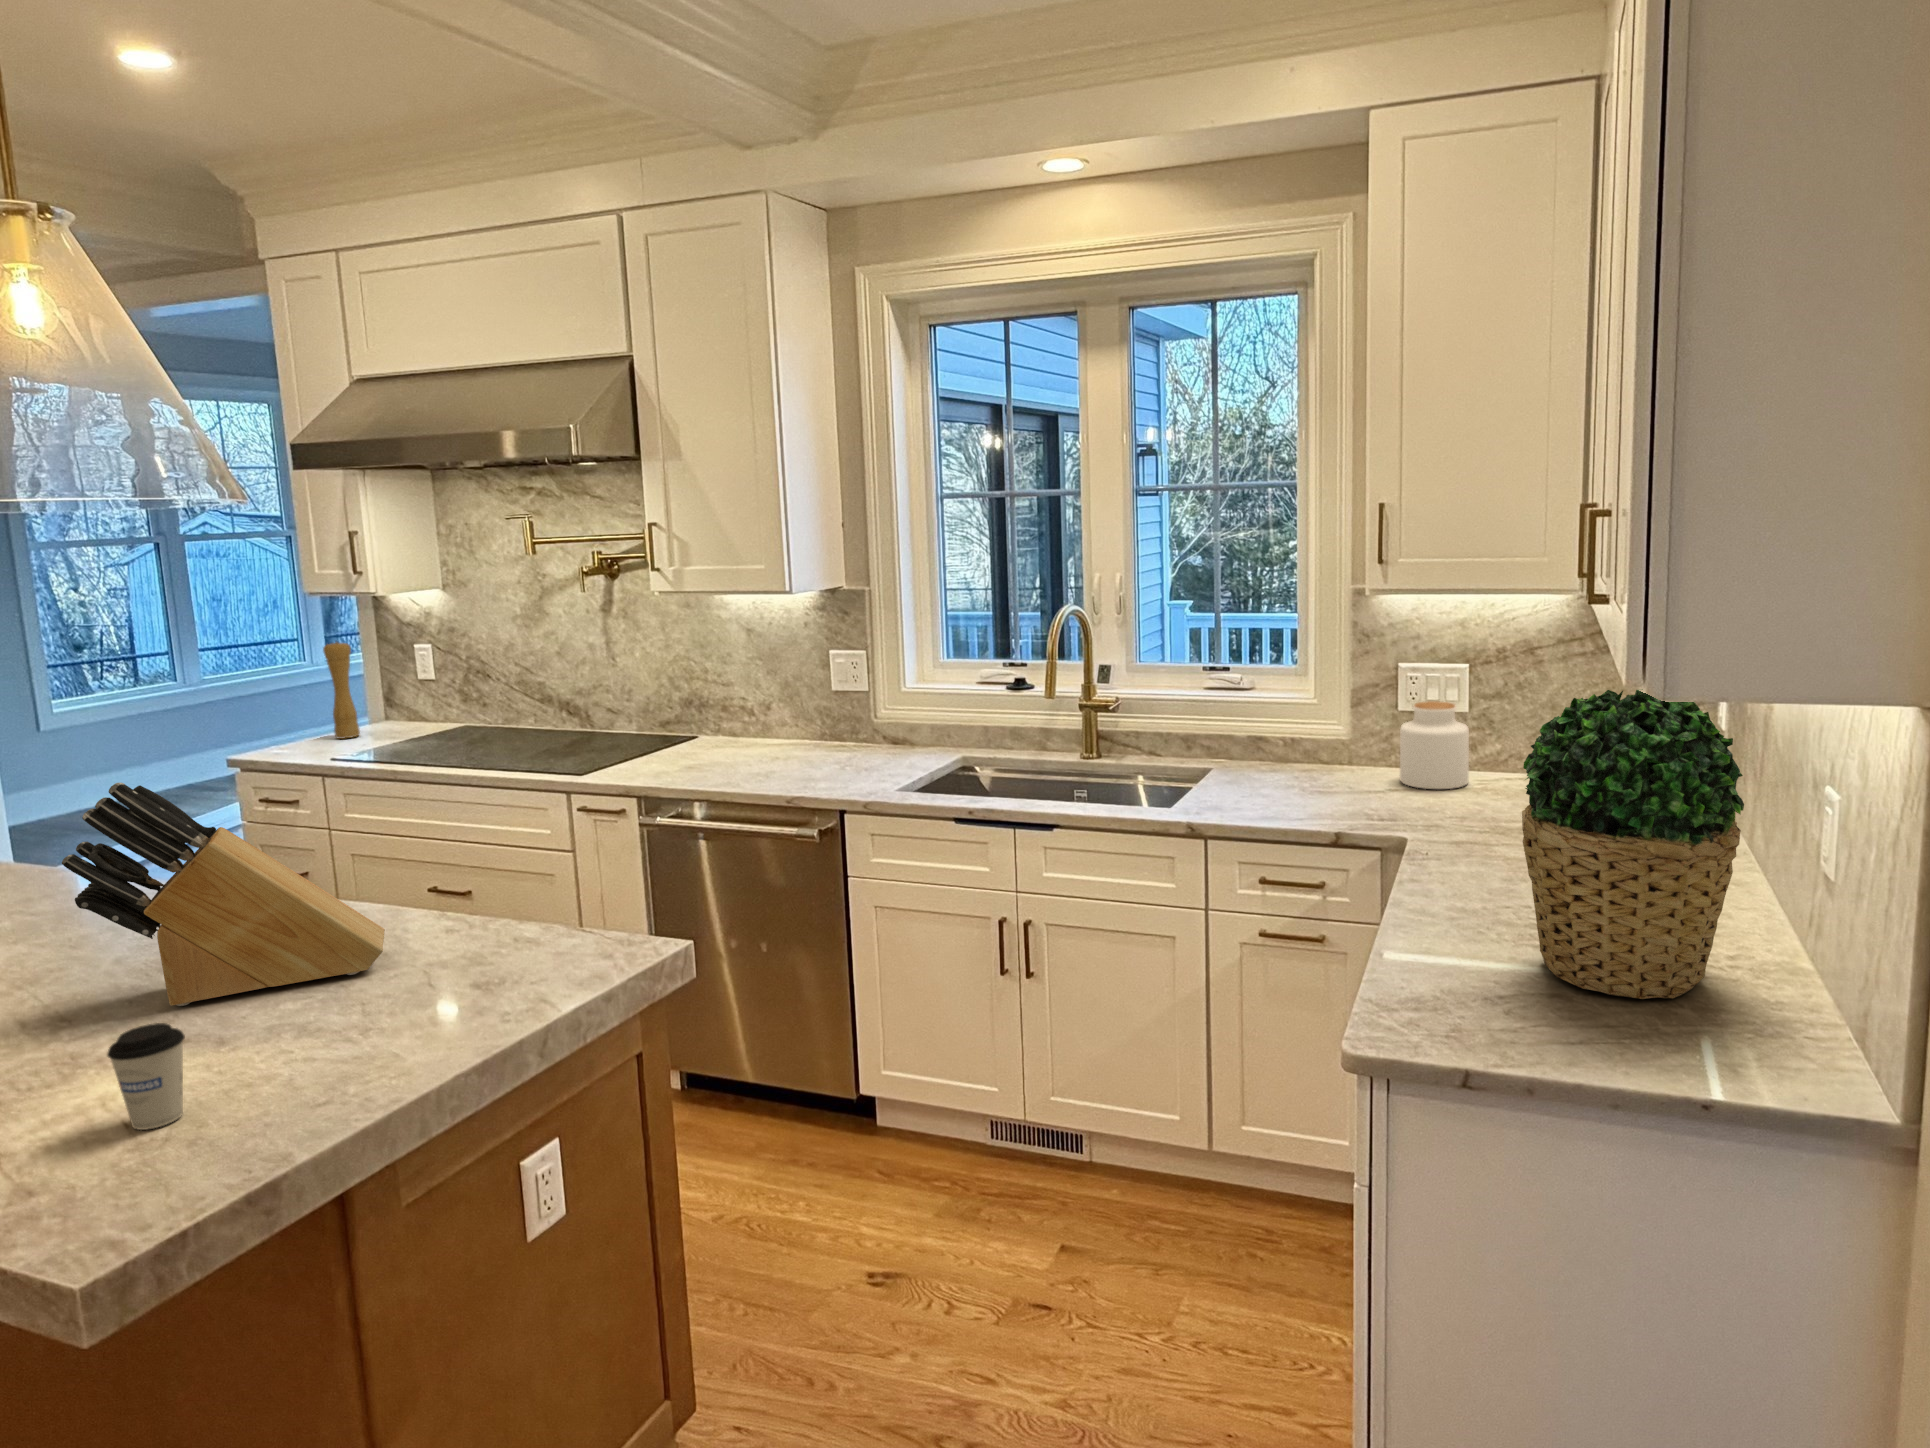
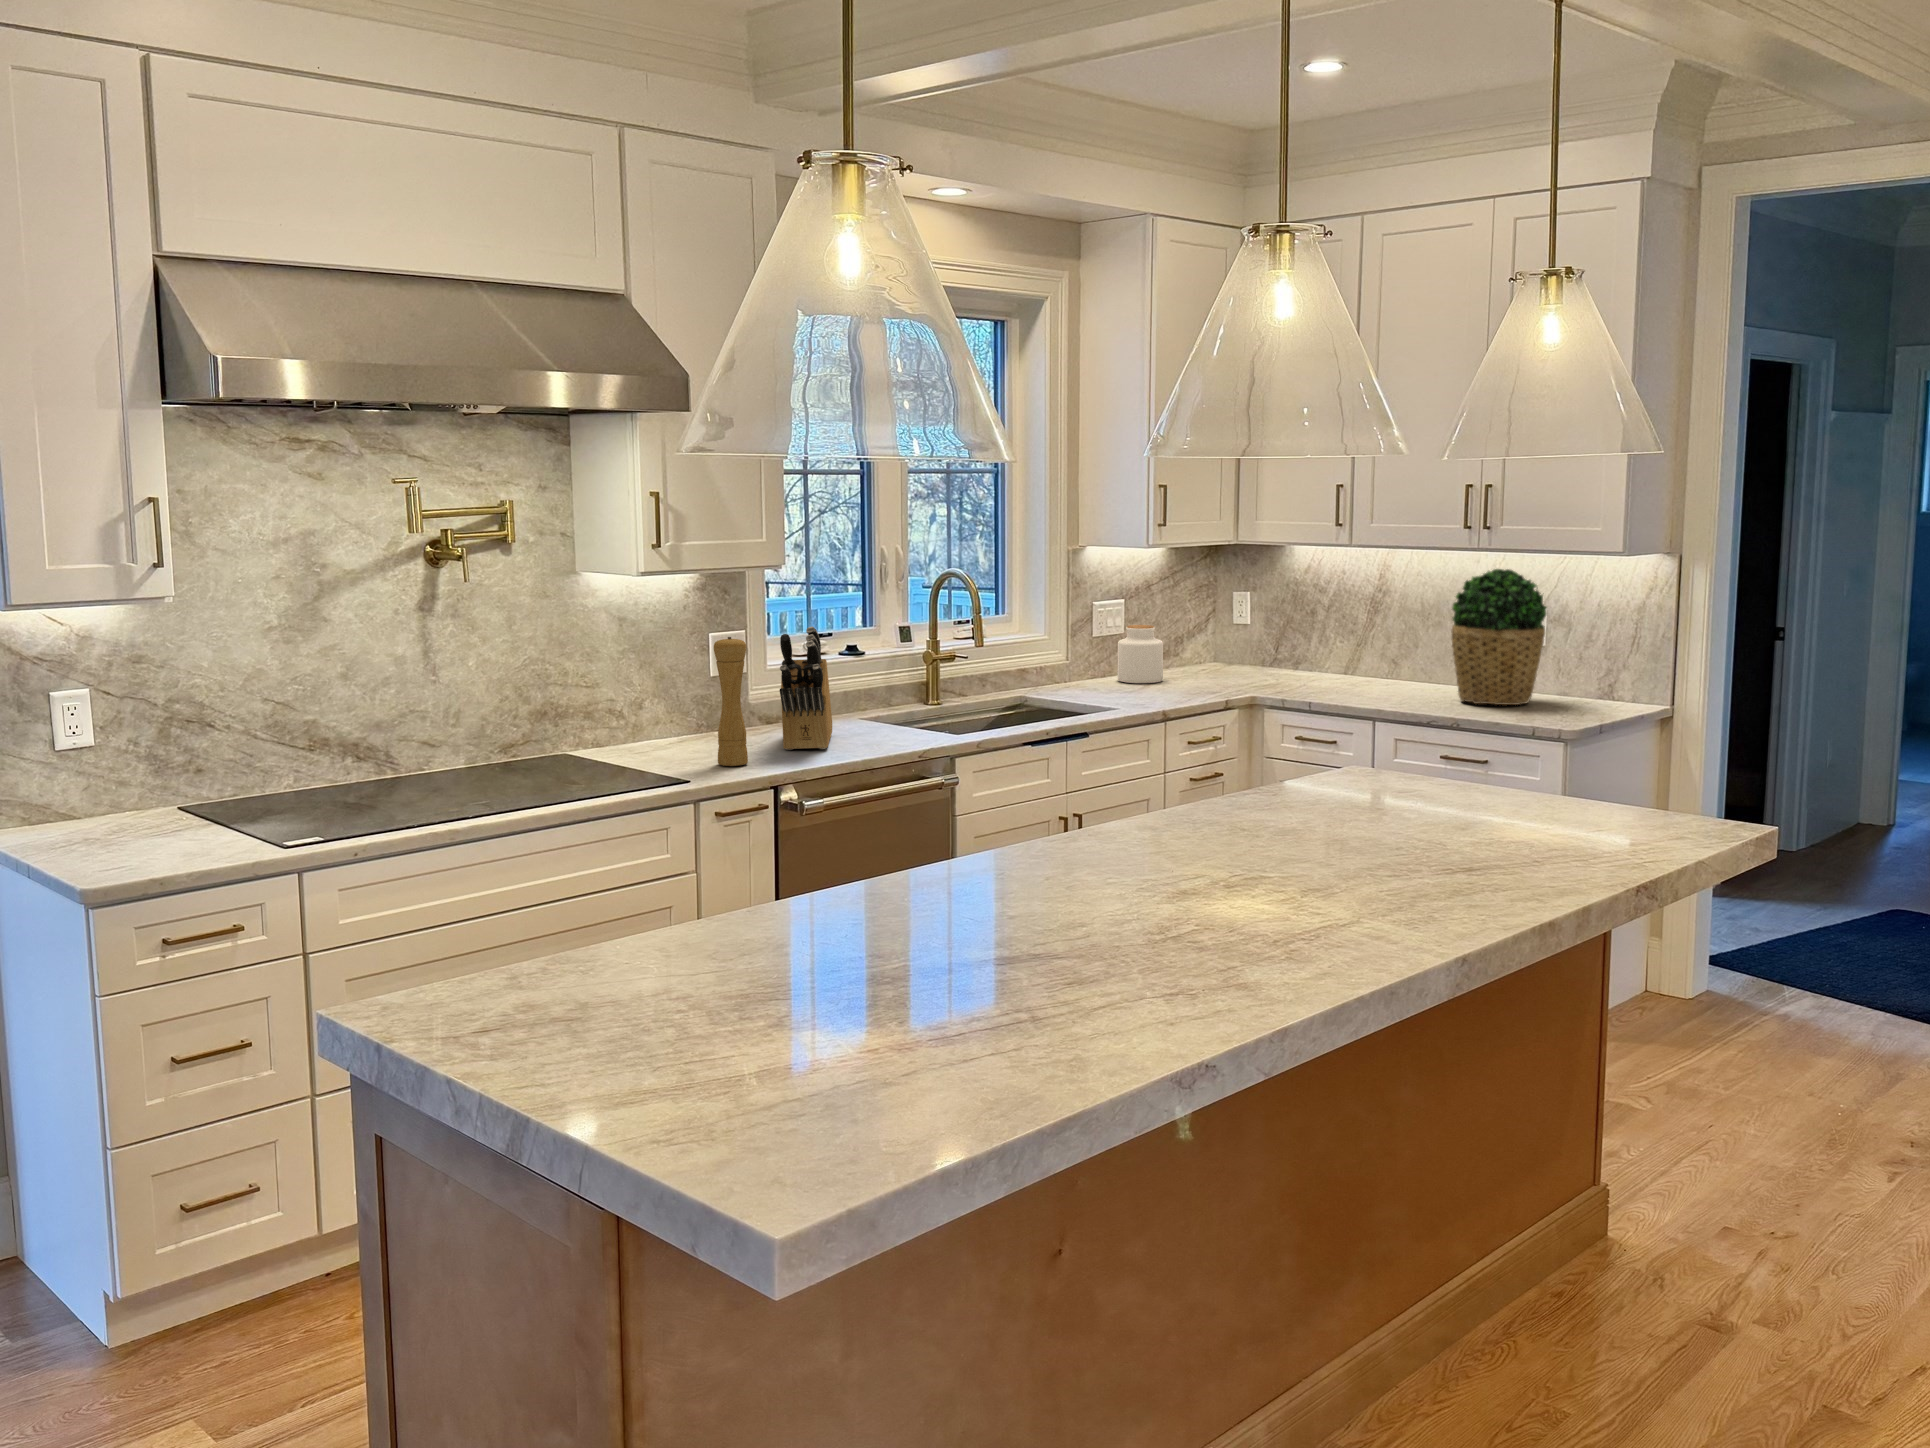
pepper mill: present [323,642,360,739] -> present [714,637,748,766]
knife block: present [62,783,385,1006] -> present [780,627,832,750]
coffee cup: present [107,1023,185,1130] -> none [1570,757,1608,813]

